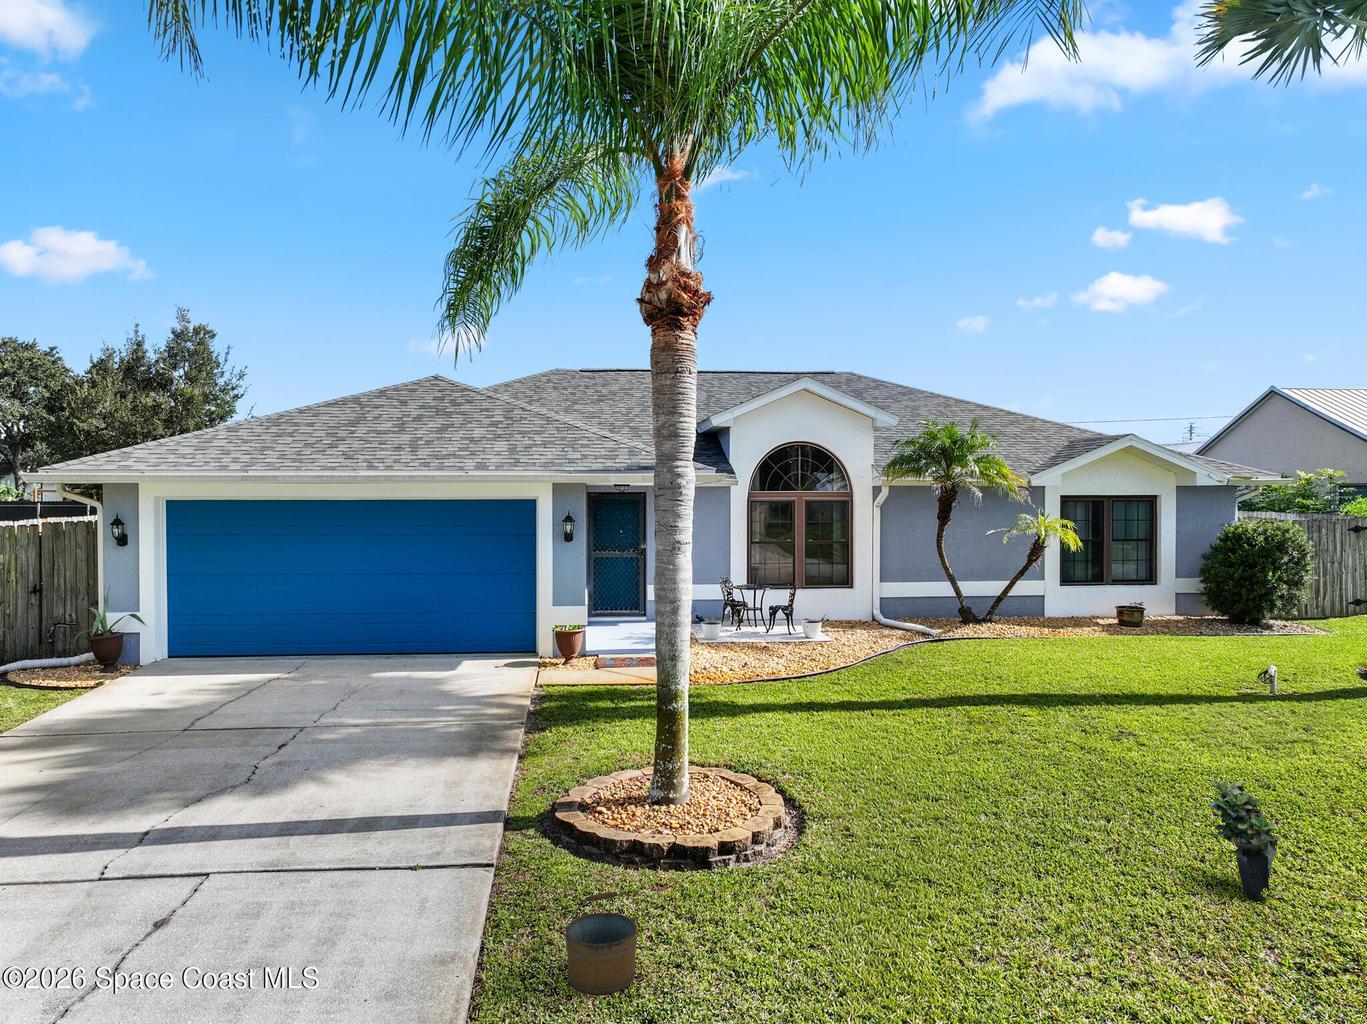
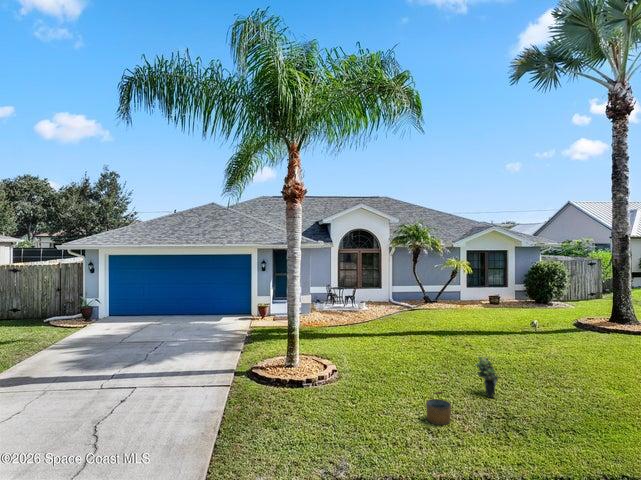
bucket: present [564,892,637,994] -> present [426,391,451,425]

